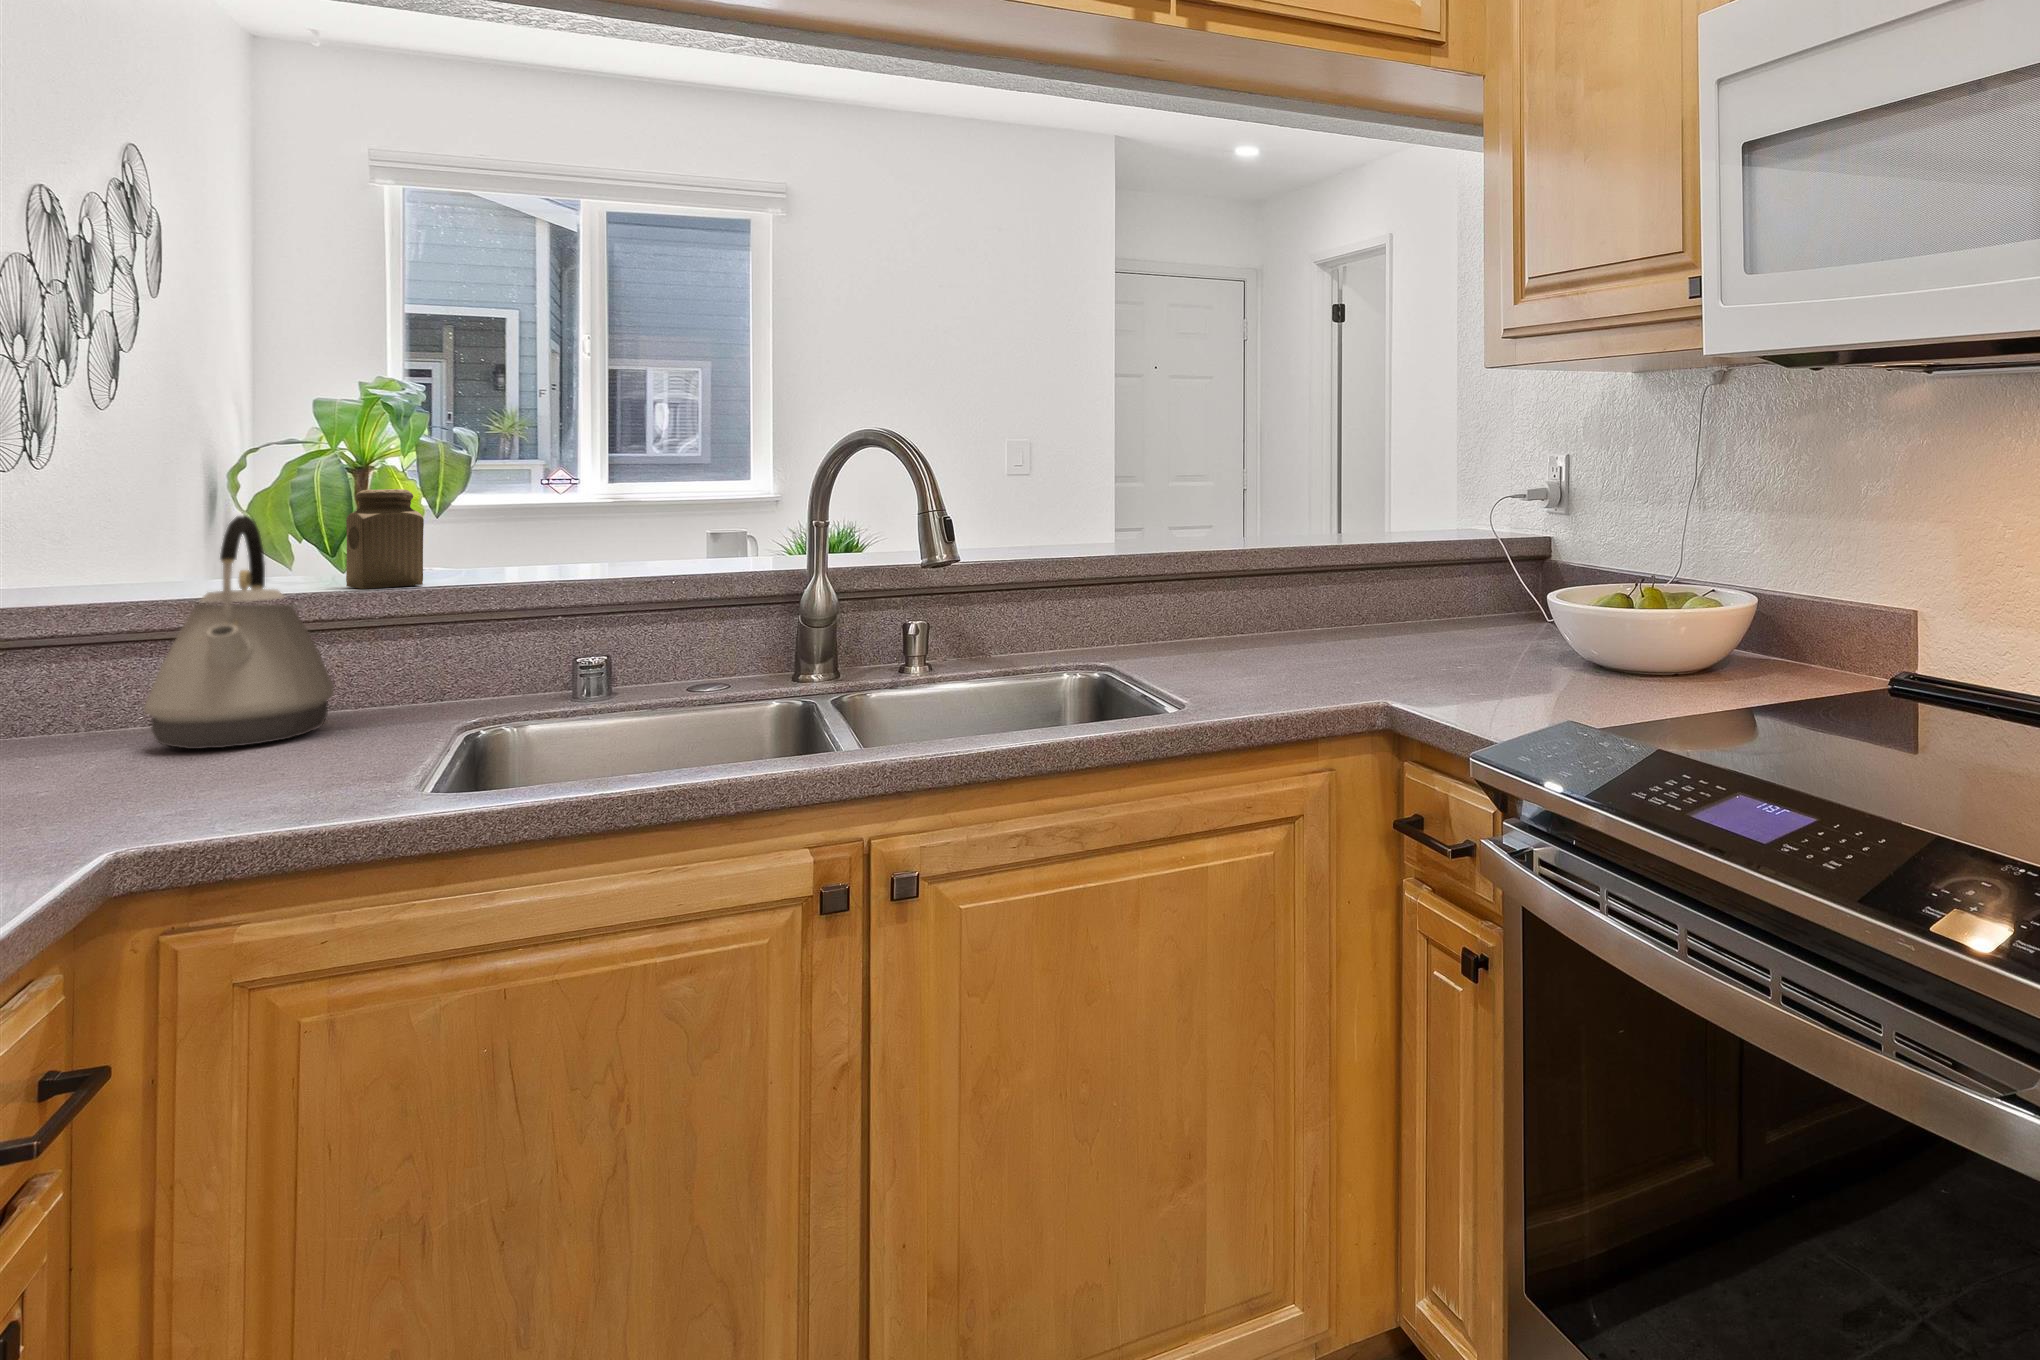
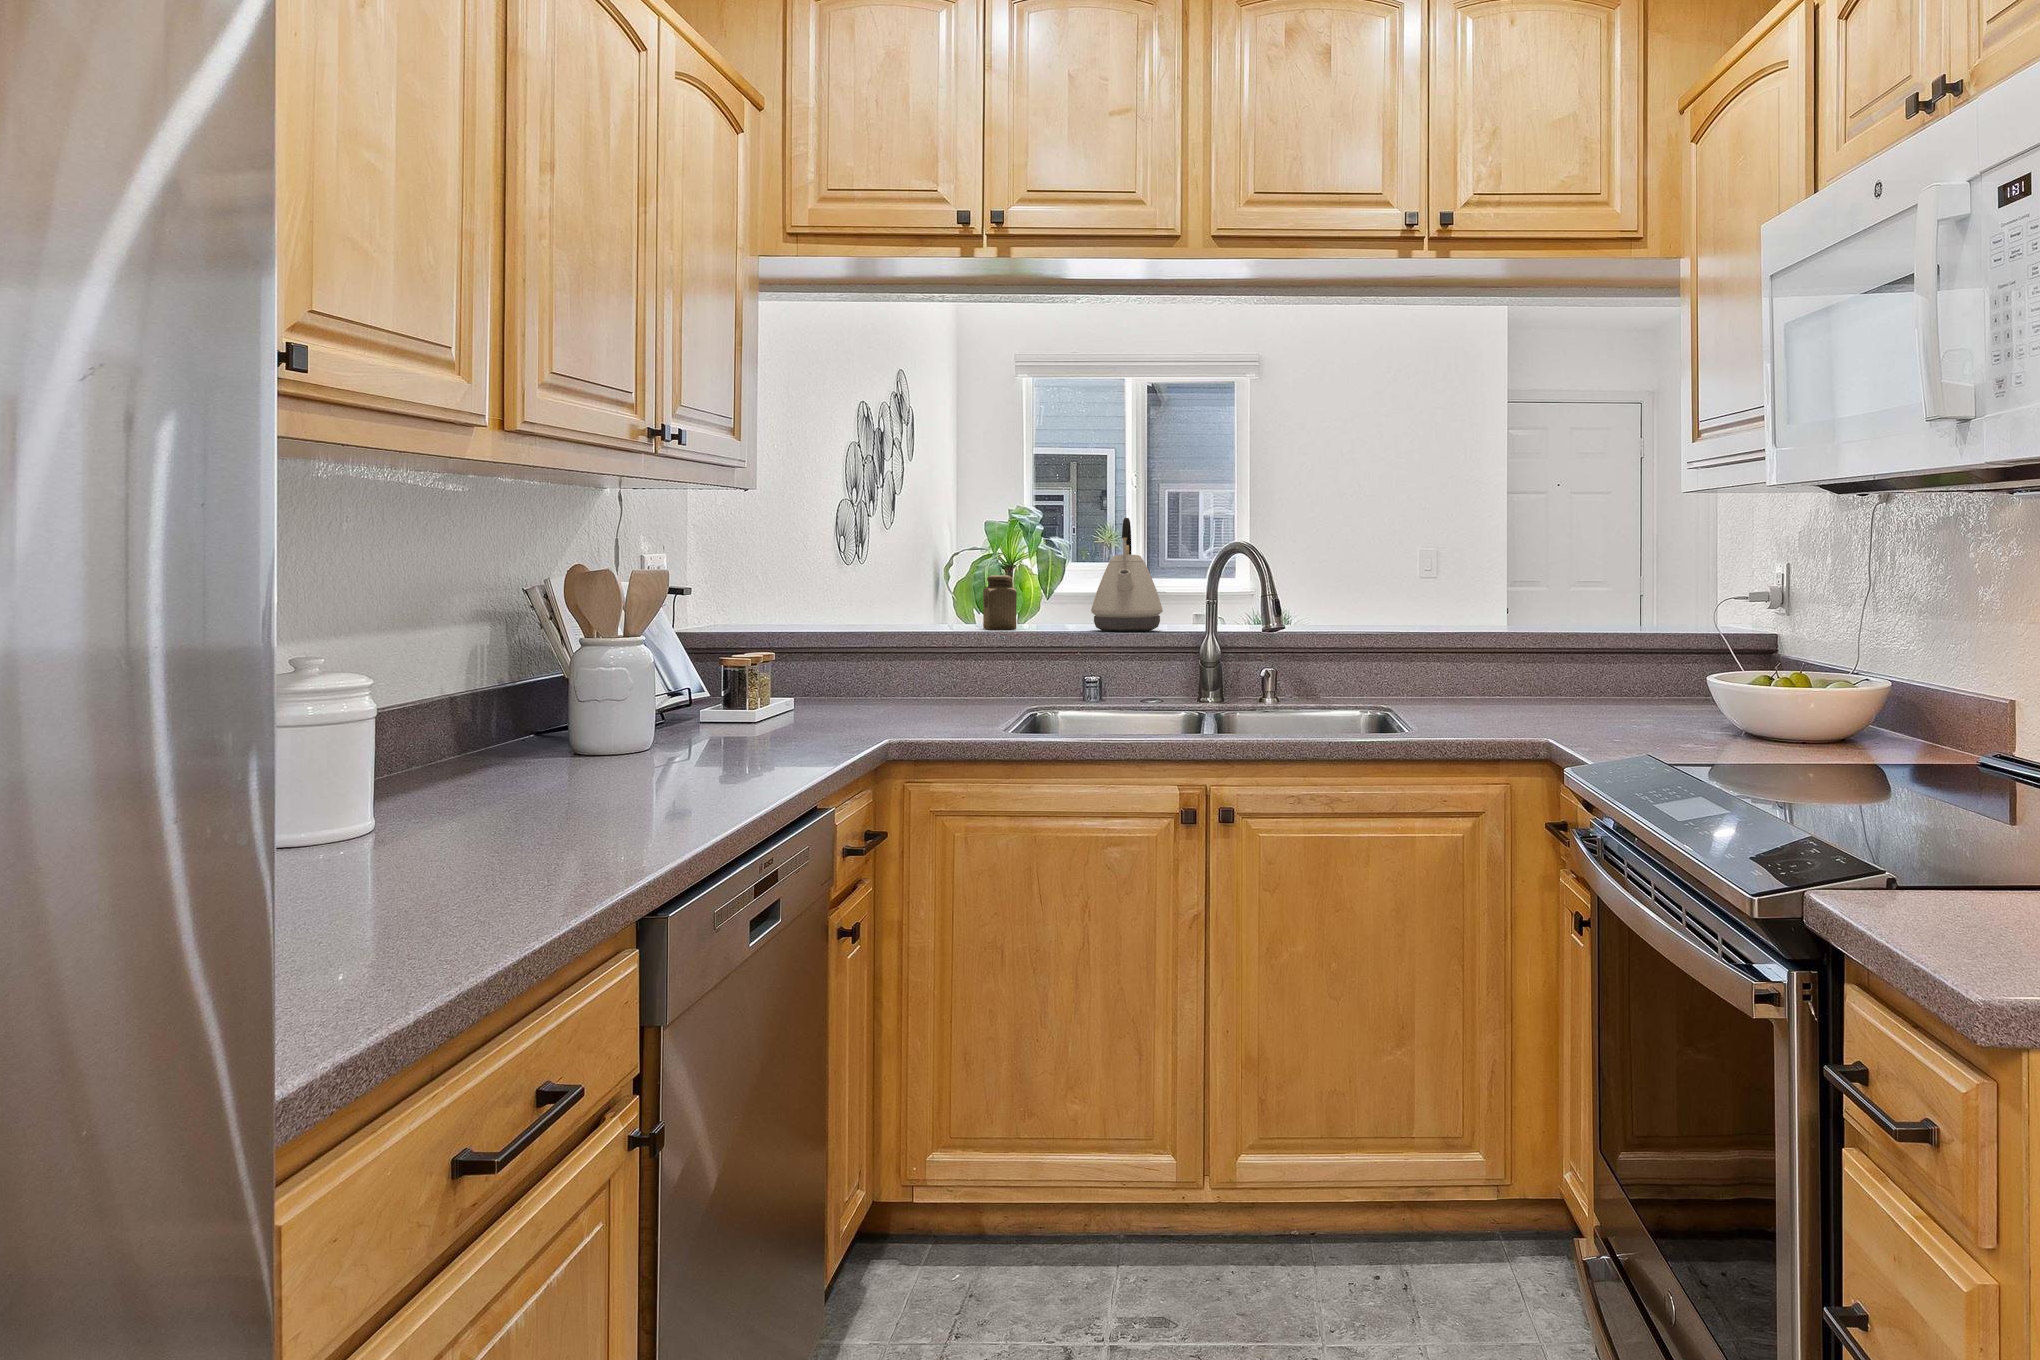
kettle: present [144,516,334,749] -> present [1091,518,1163,632]

